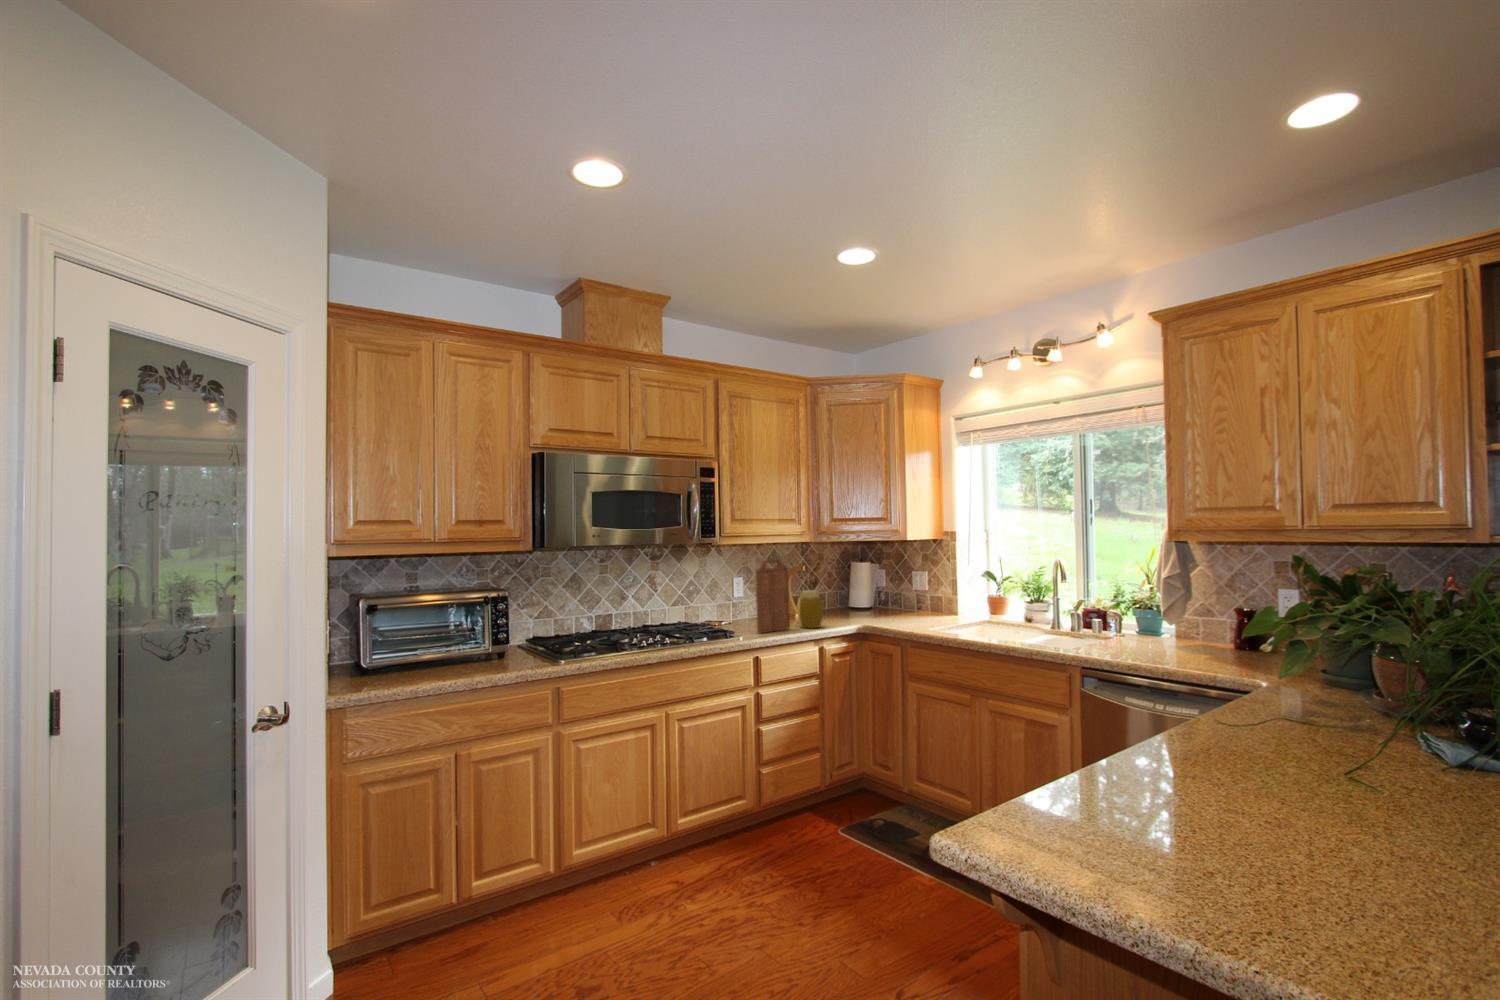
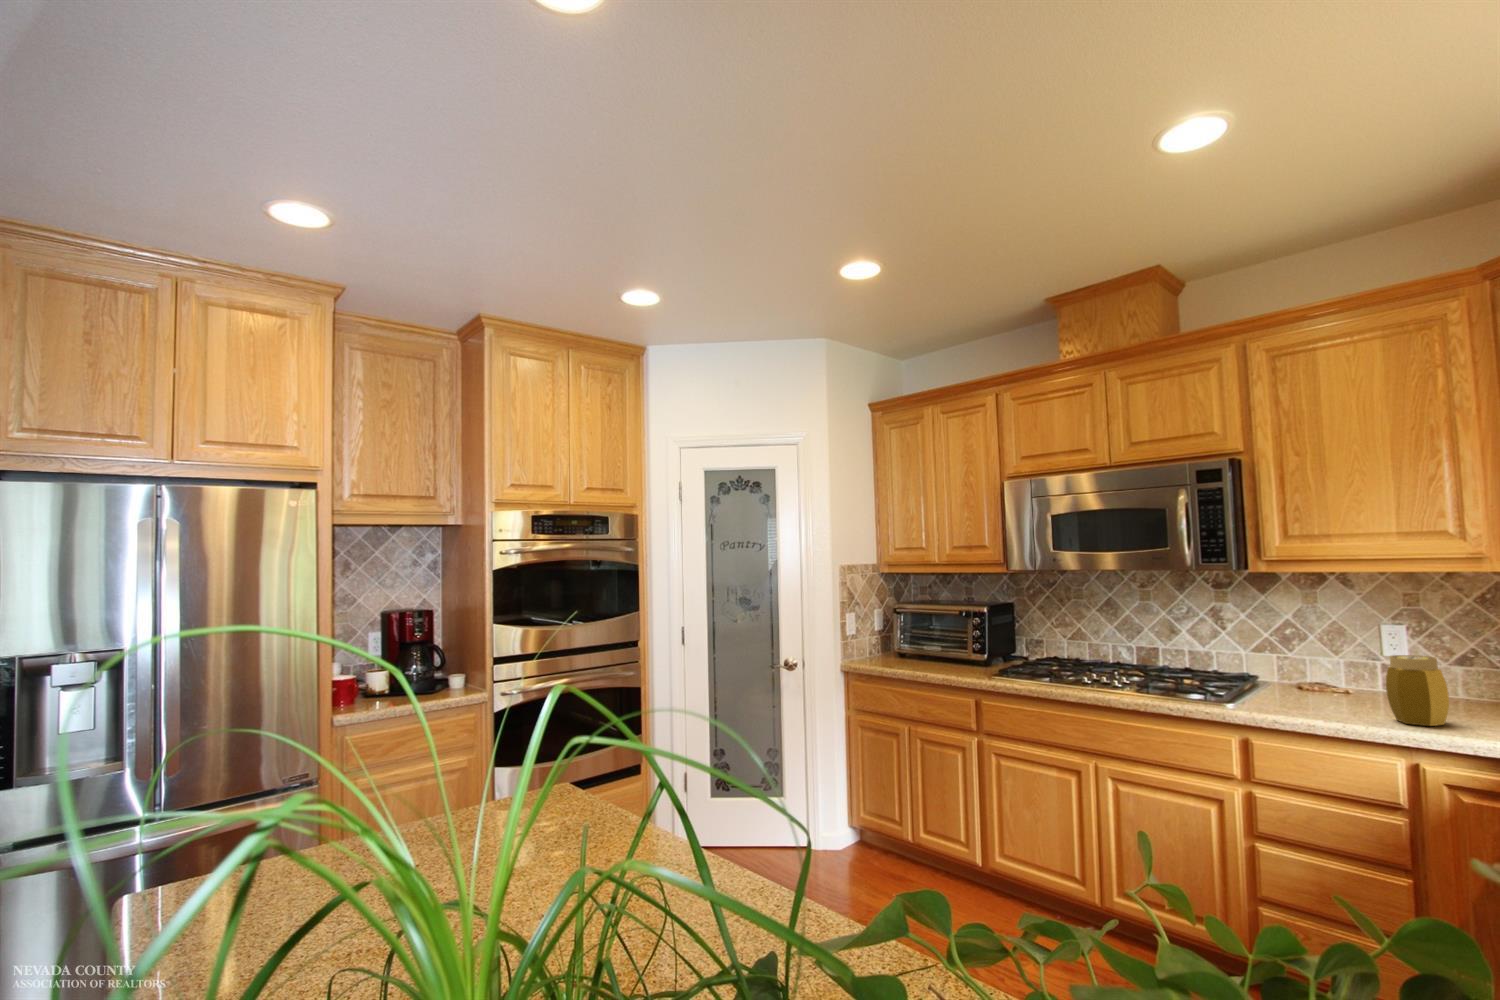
cutting board: present [755,558,790,633] -> none [1272,594,1365,714]

